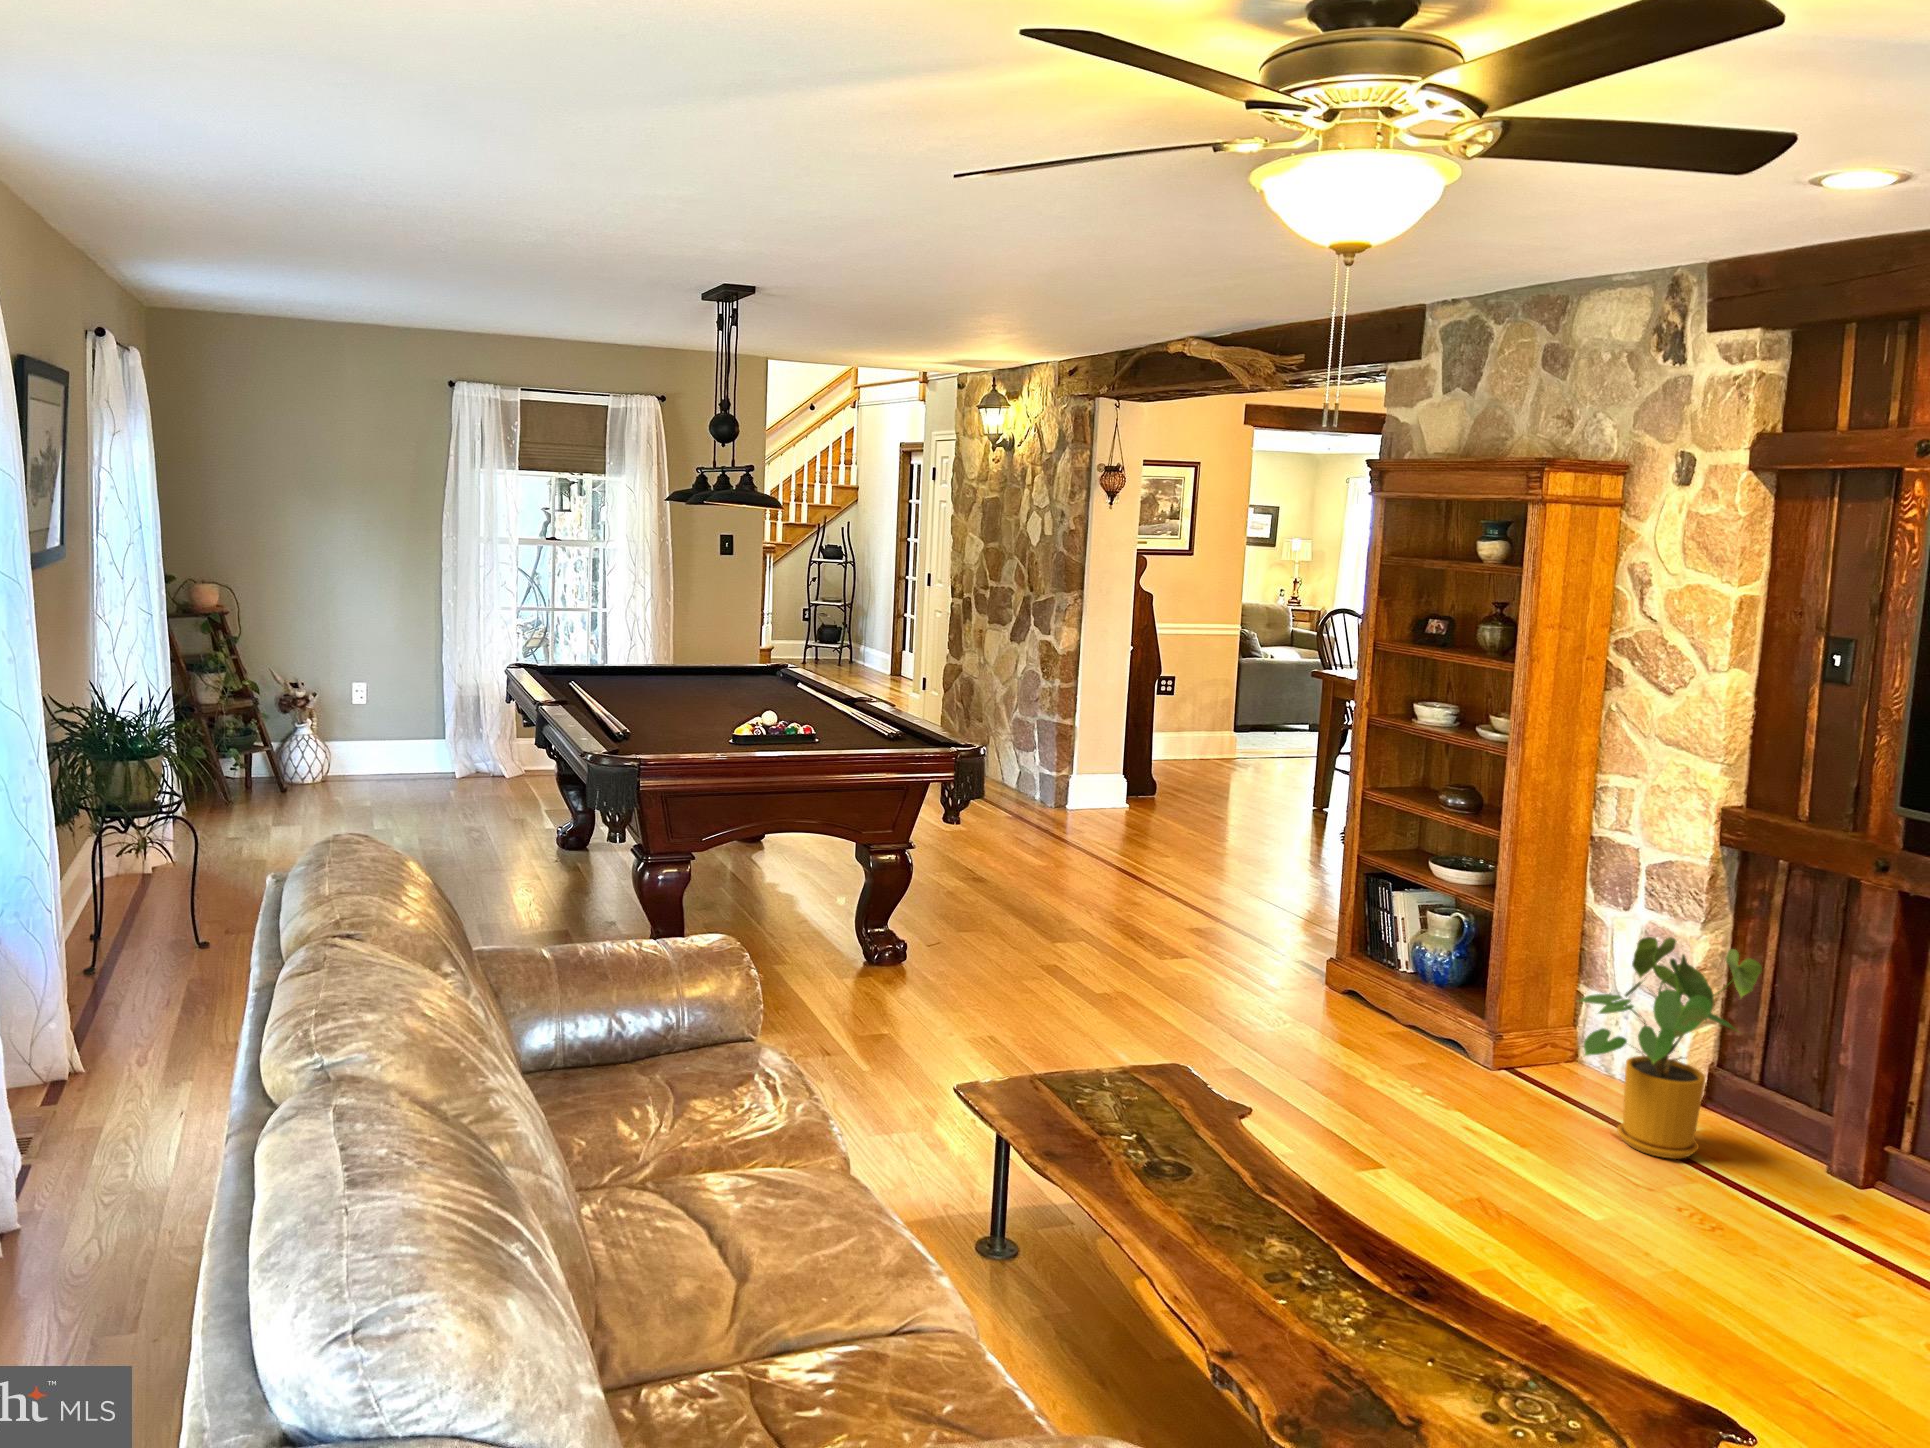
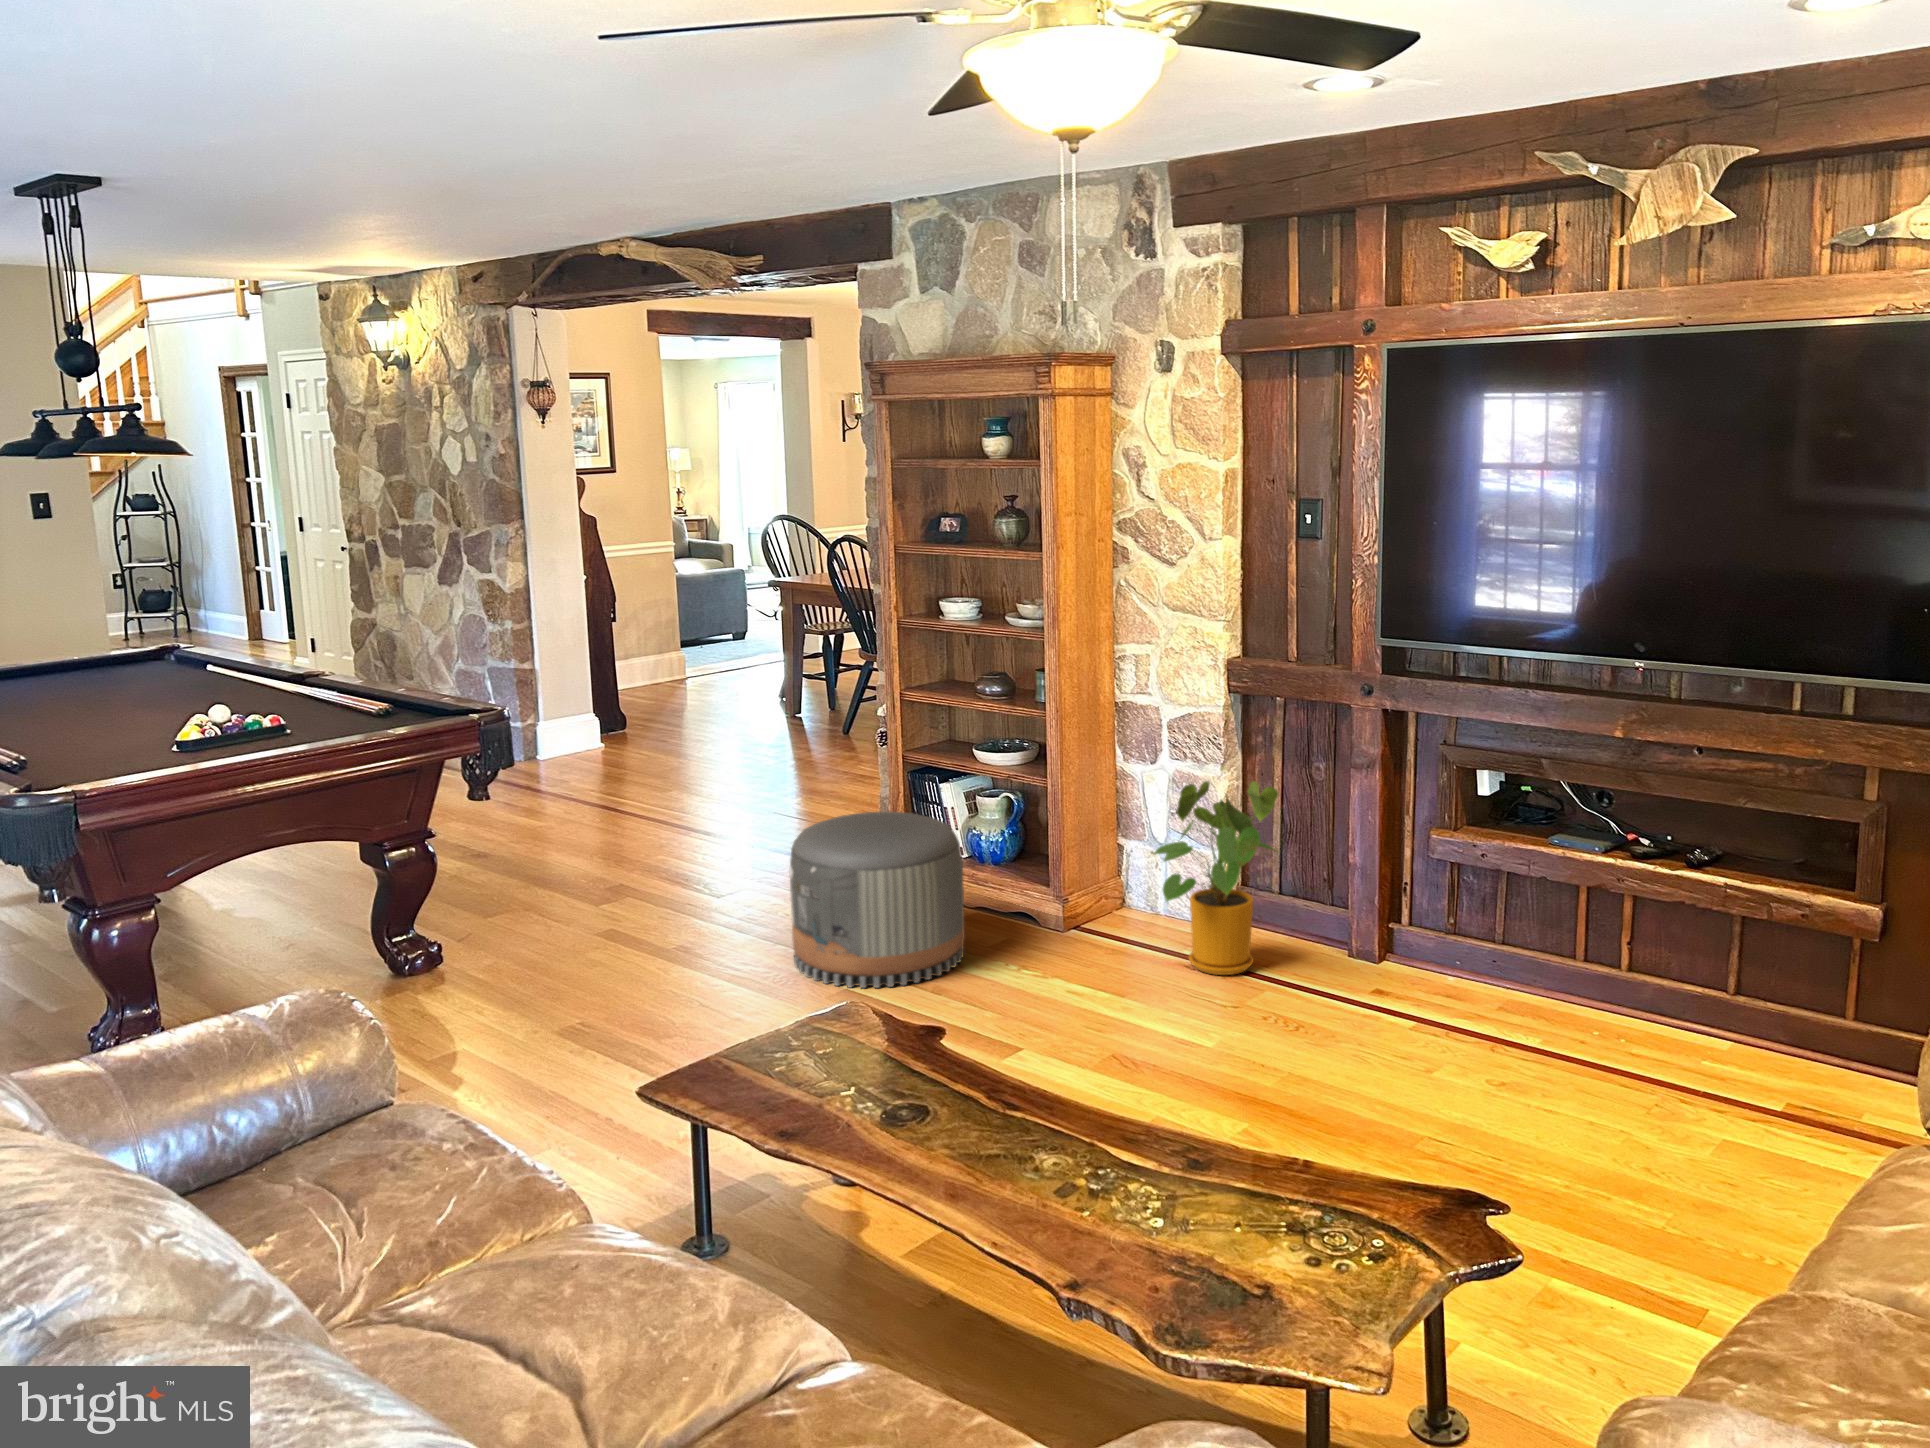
pouf: none [1198,899,1378,1076] -> present [790,812,965,988]

